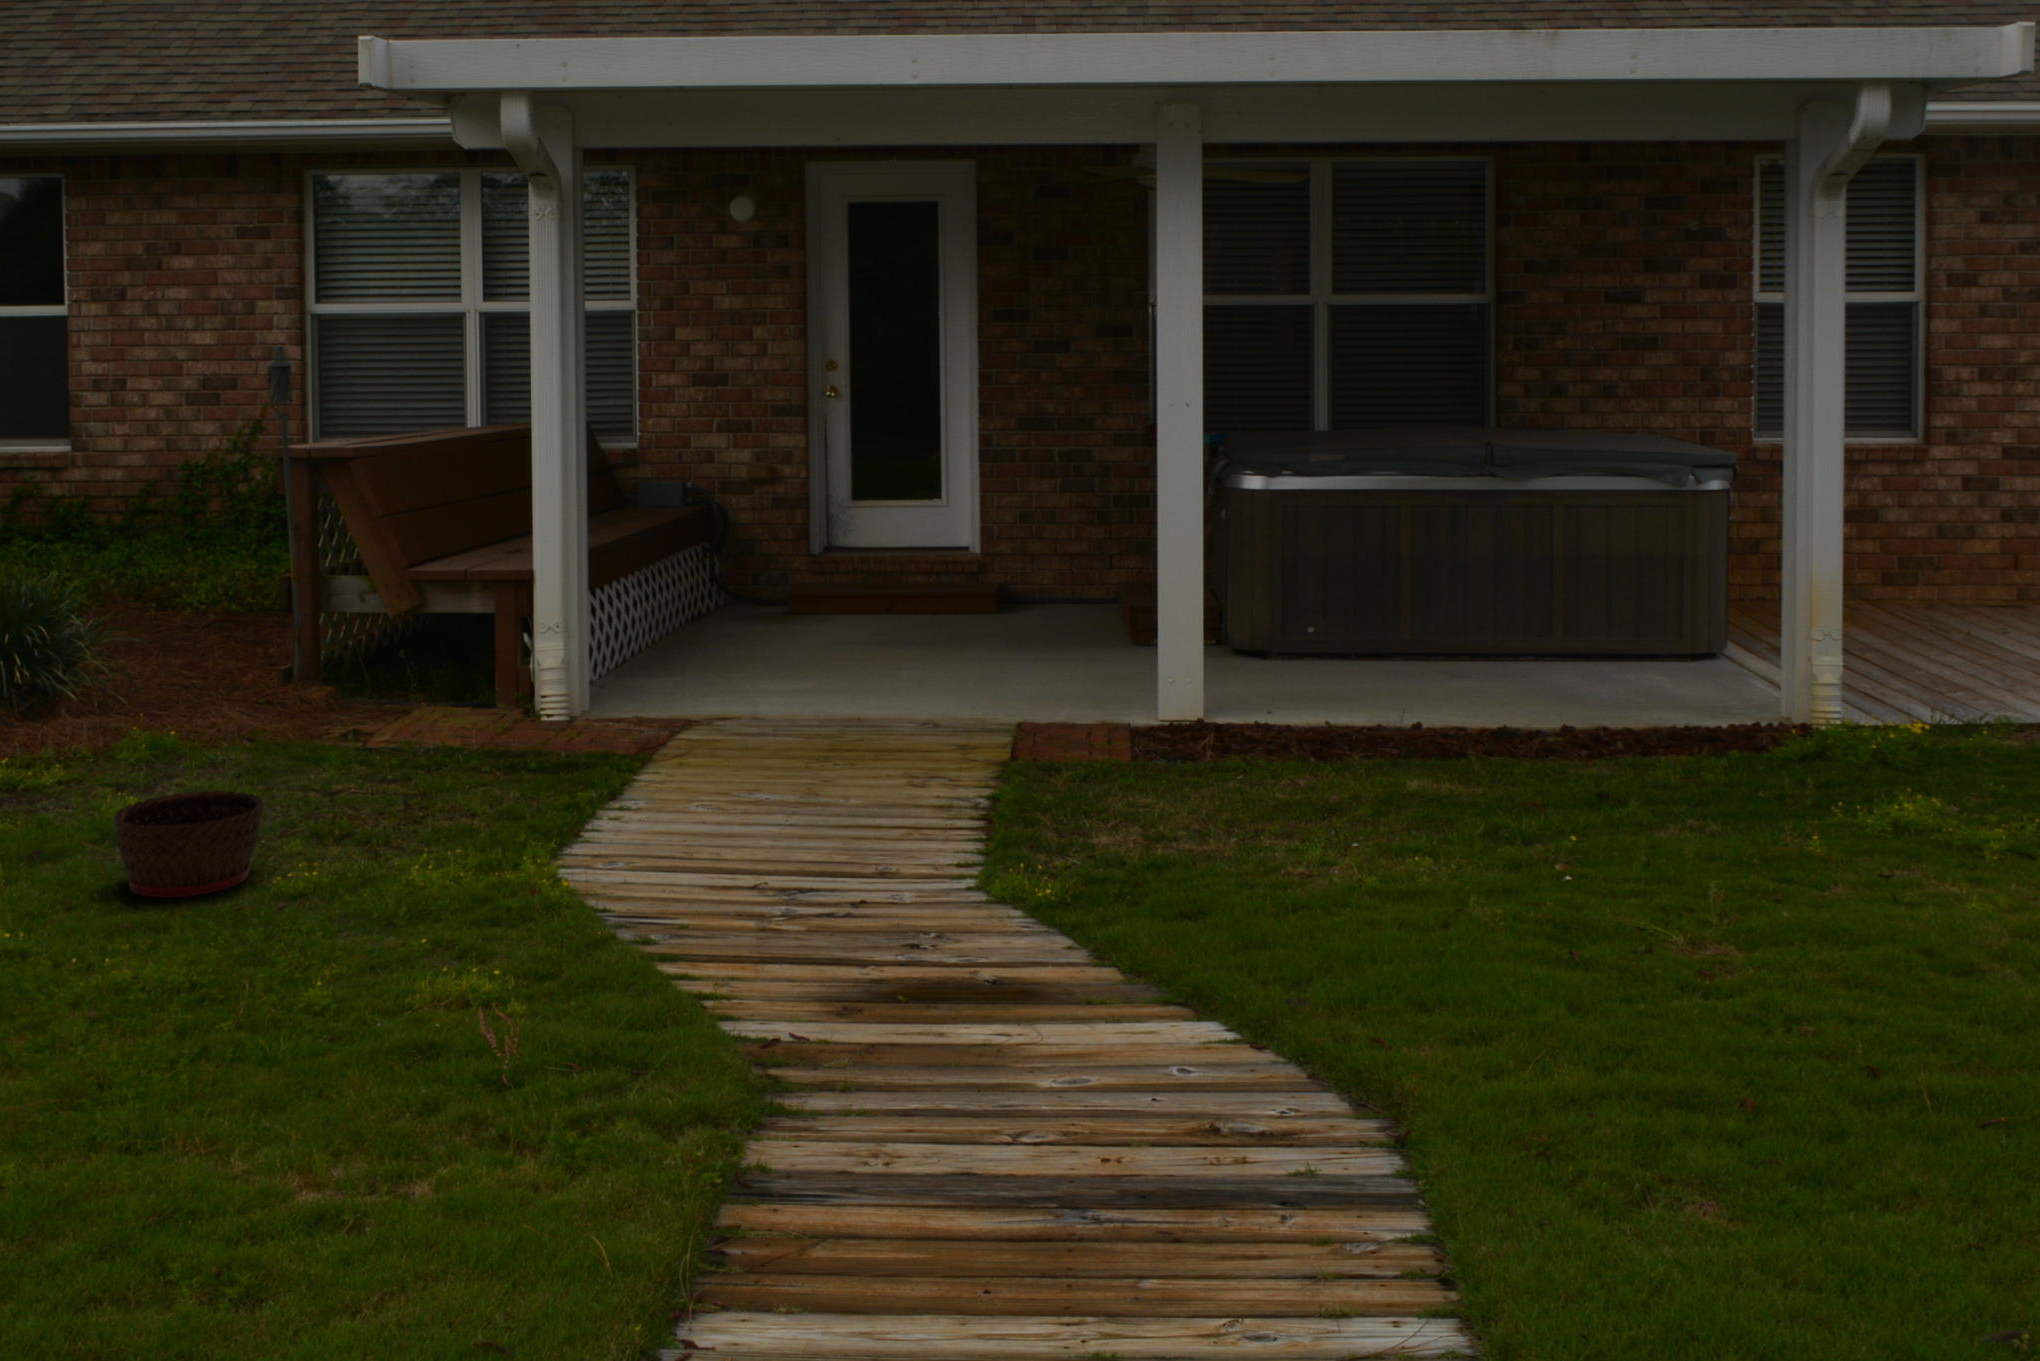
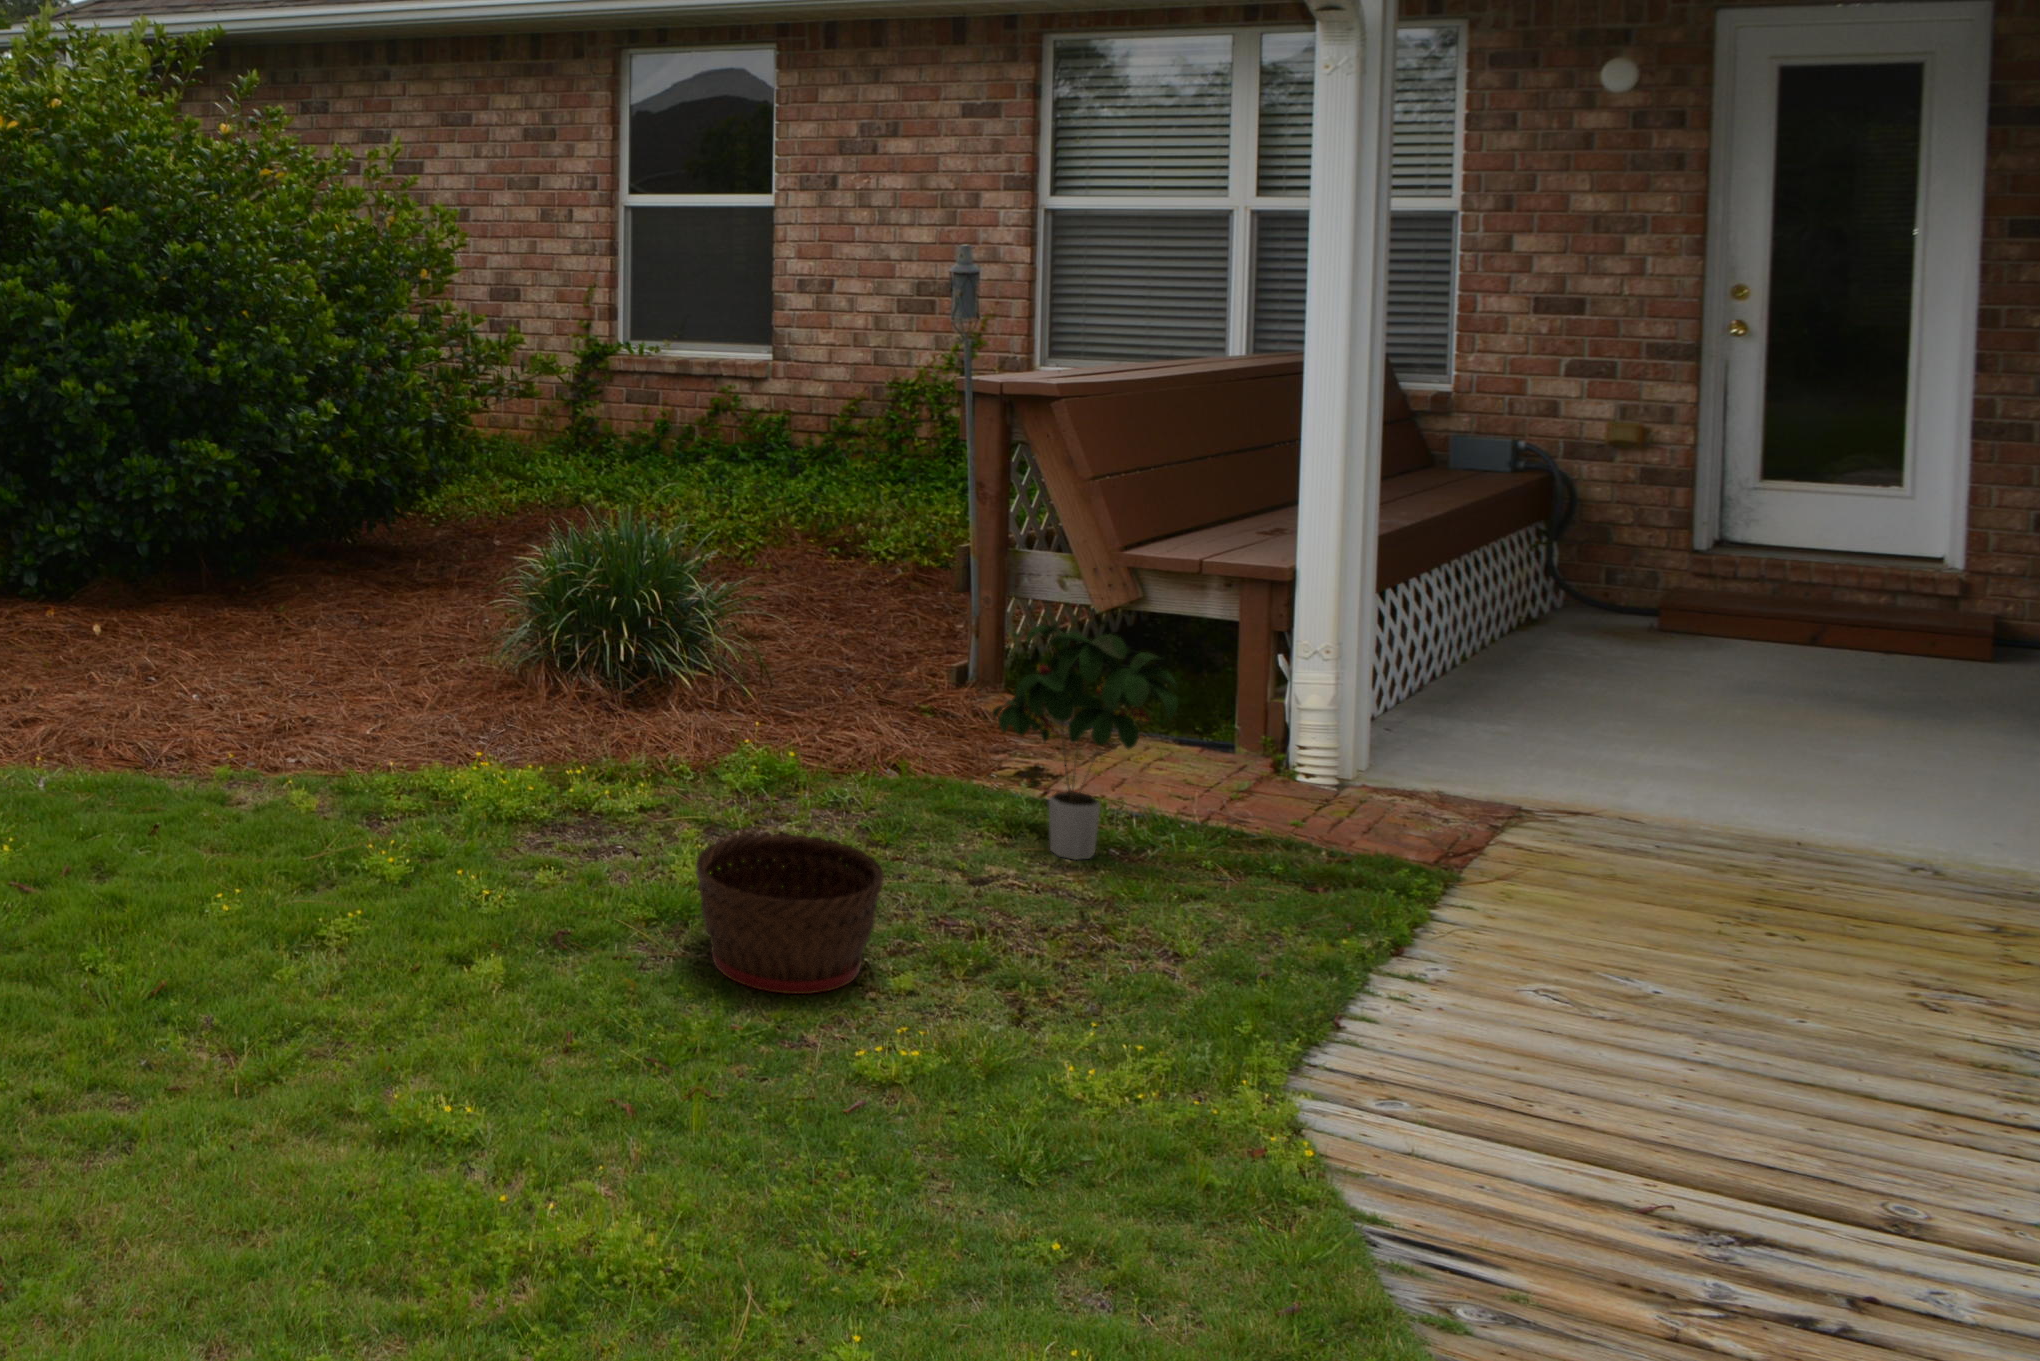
potted plant: none [320,625,459,794] -> present [993,624,1178,859]

